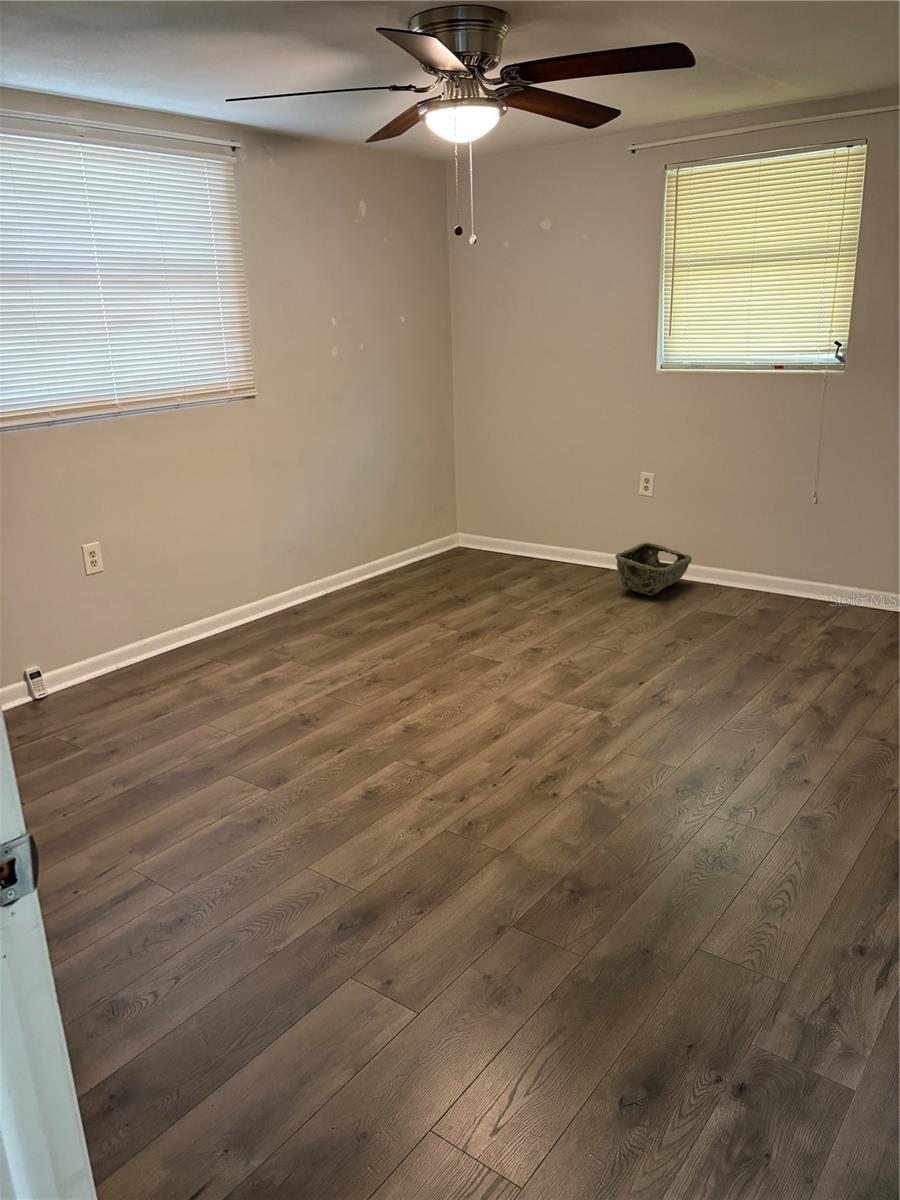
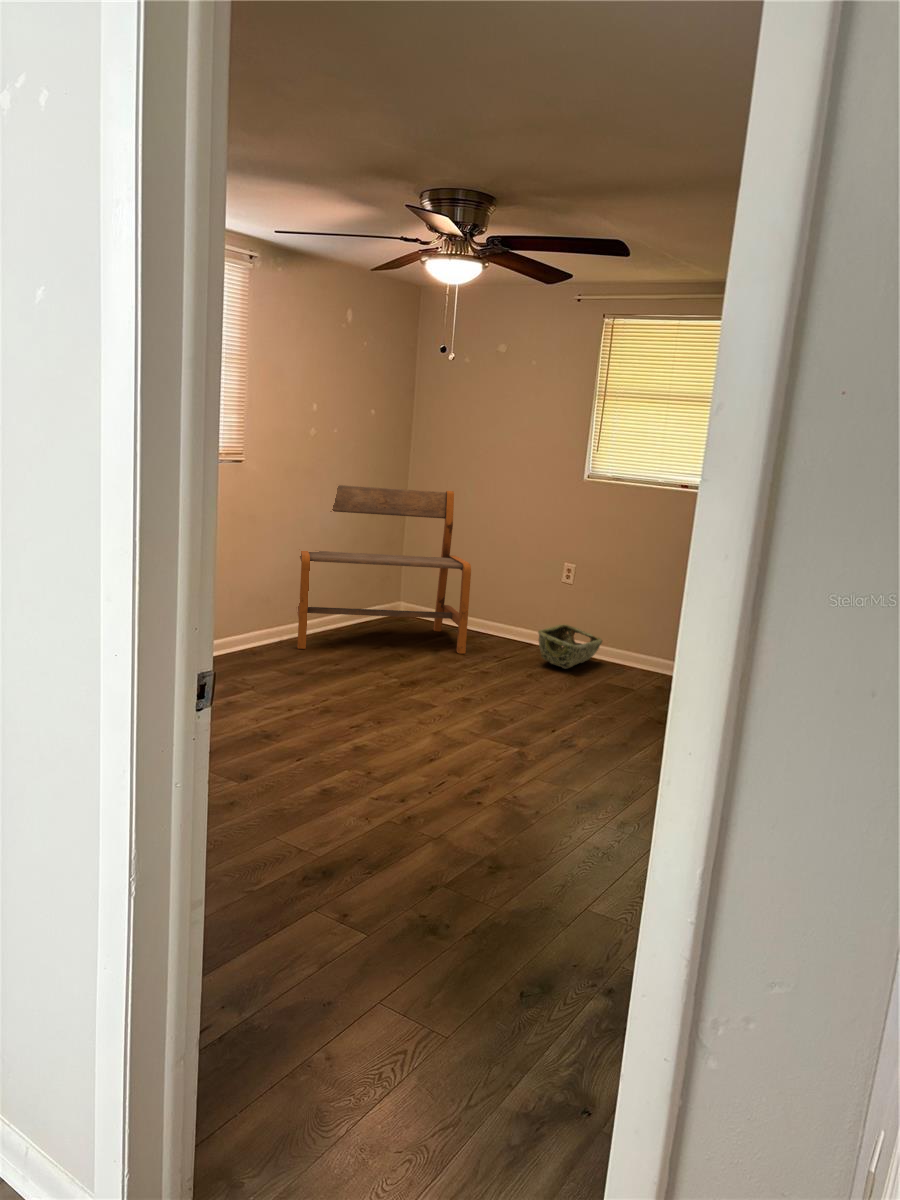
bench: none [340,403,535,600] -> present [297,485,471,654]

